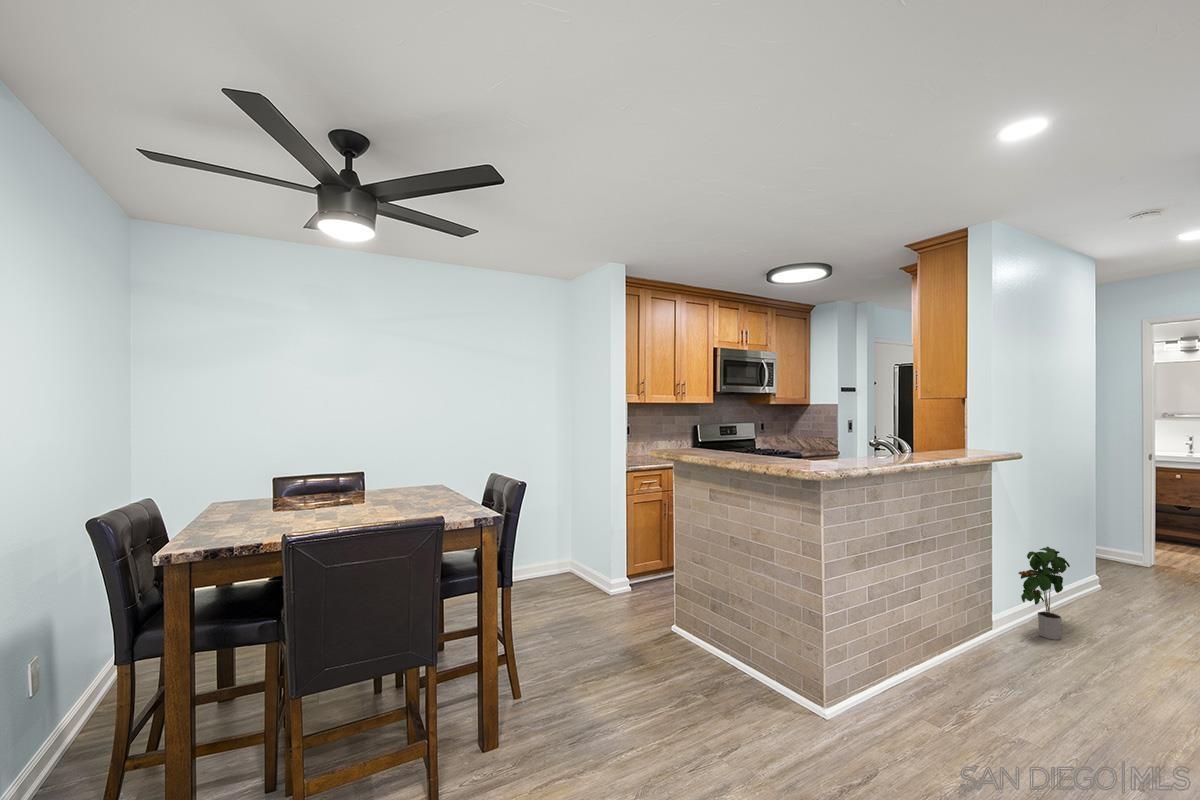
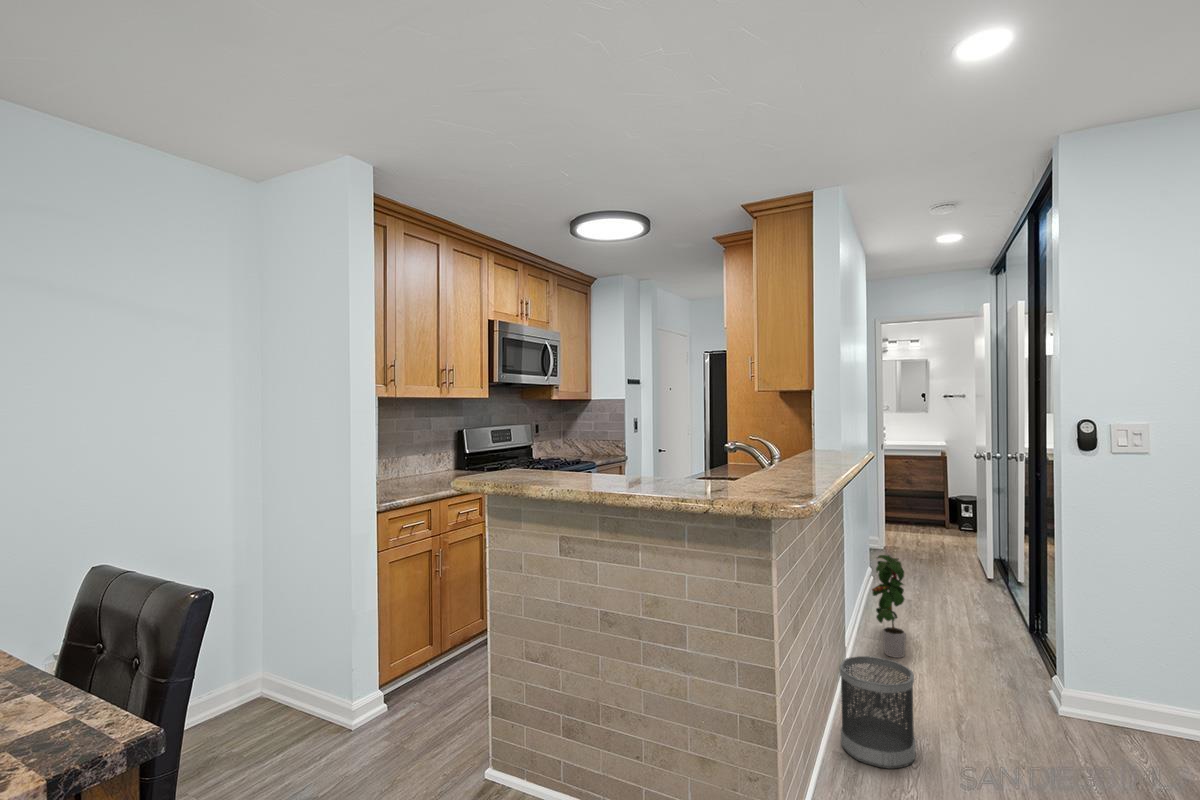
wastebasket: none [934,611,1002,699] -> present [840,656,915,769]

